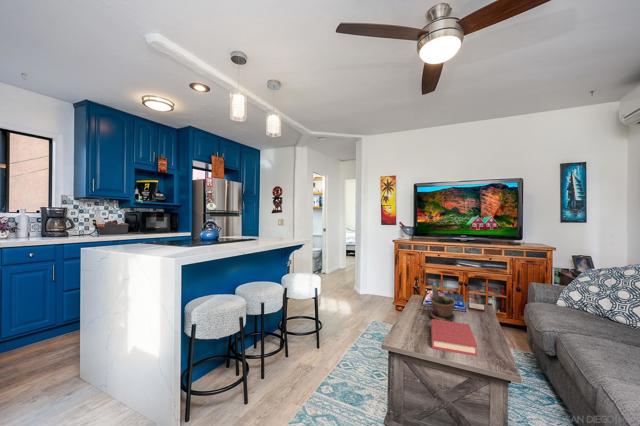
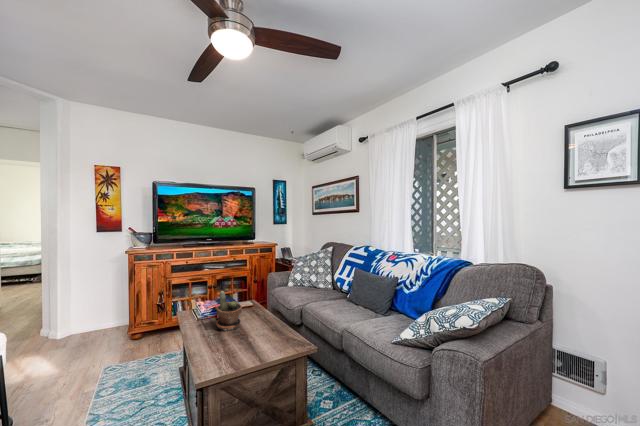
hardback book: present [431,319,477,356] -> none [228,322,283,359]

